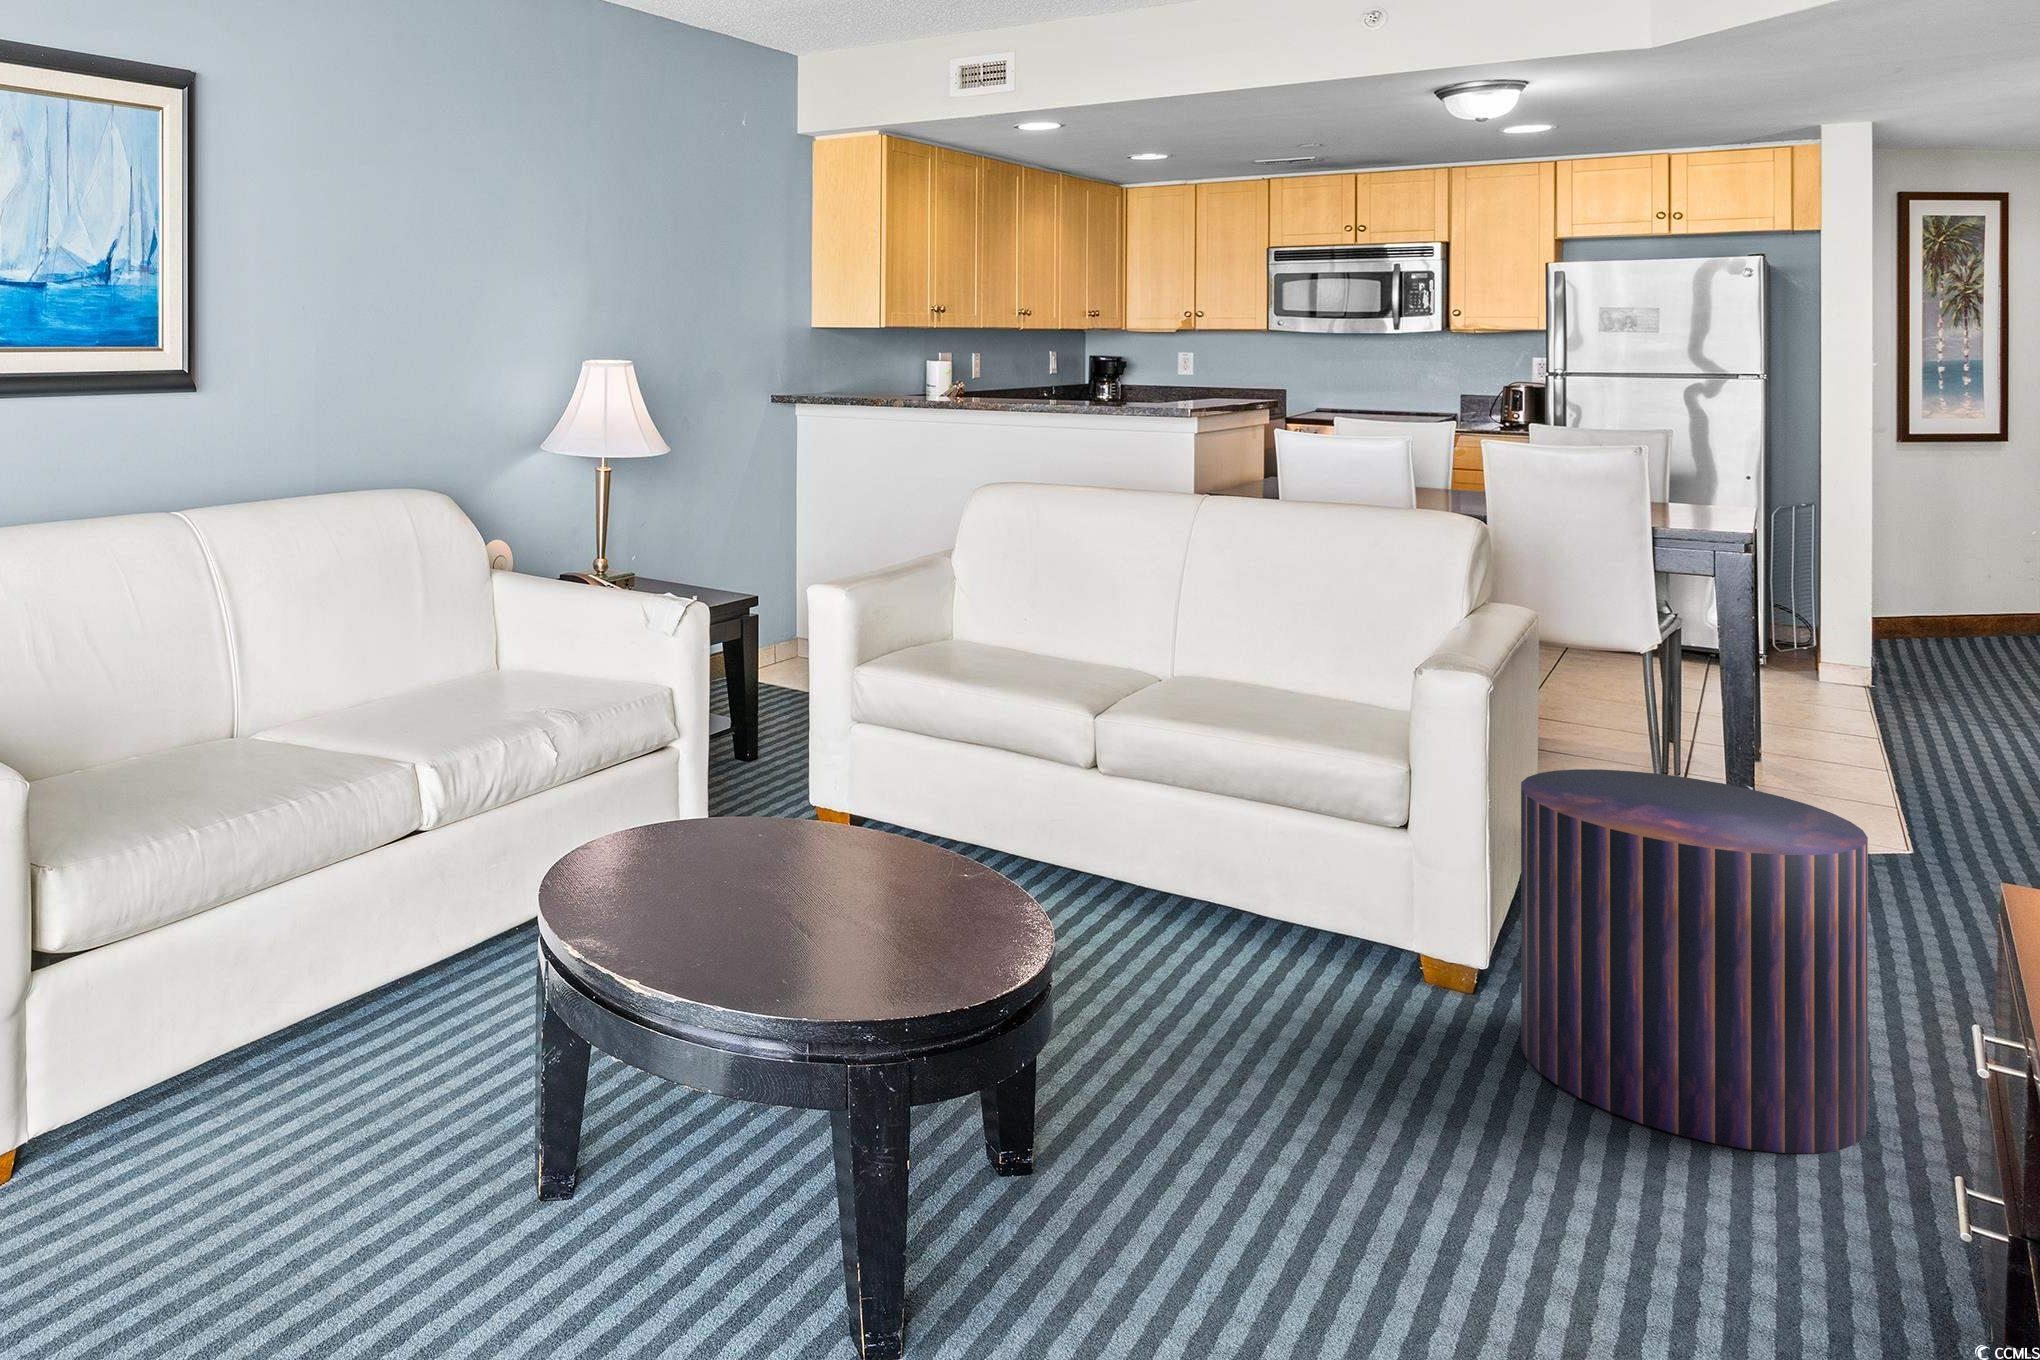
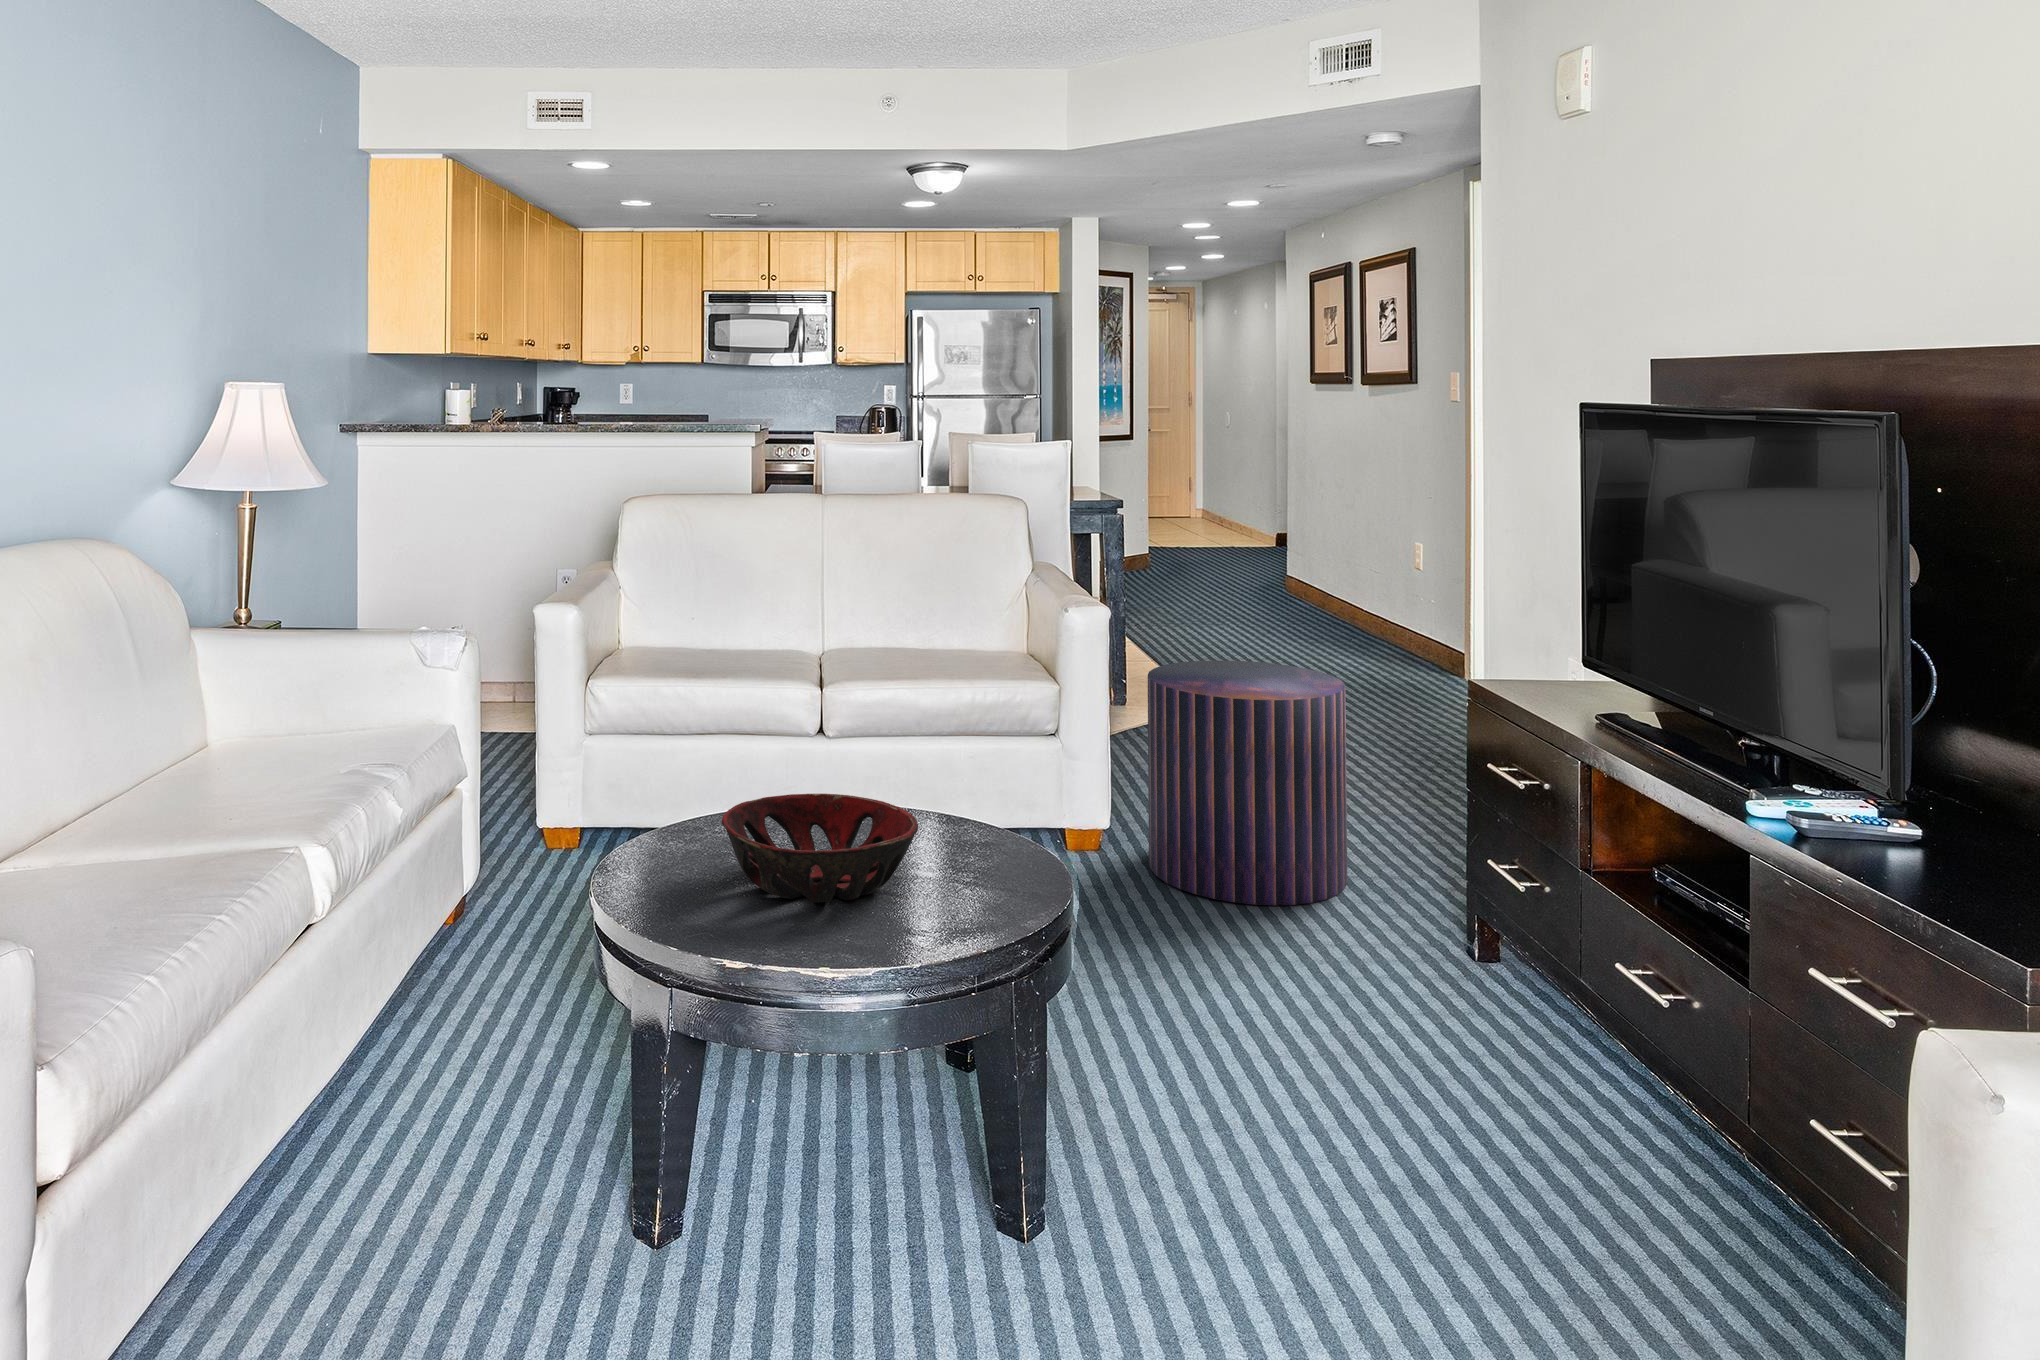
decorative bowl: none [682,811,890,930] -> present [722,794,918,903]

